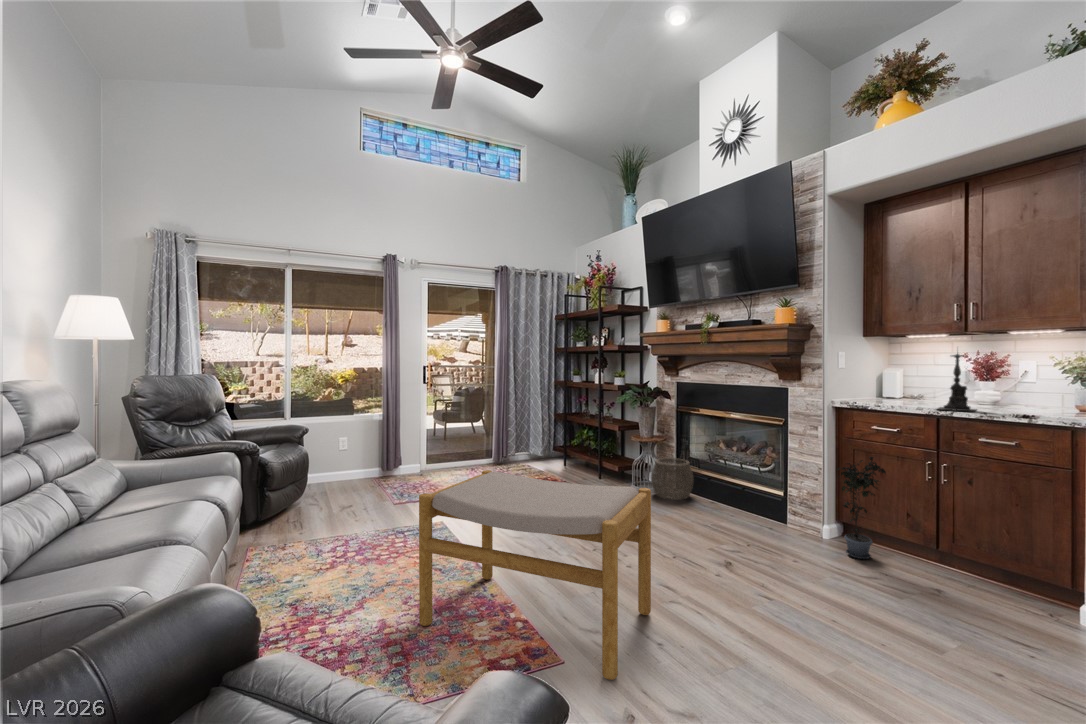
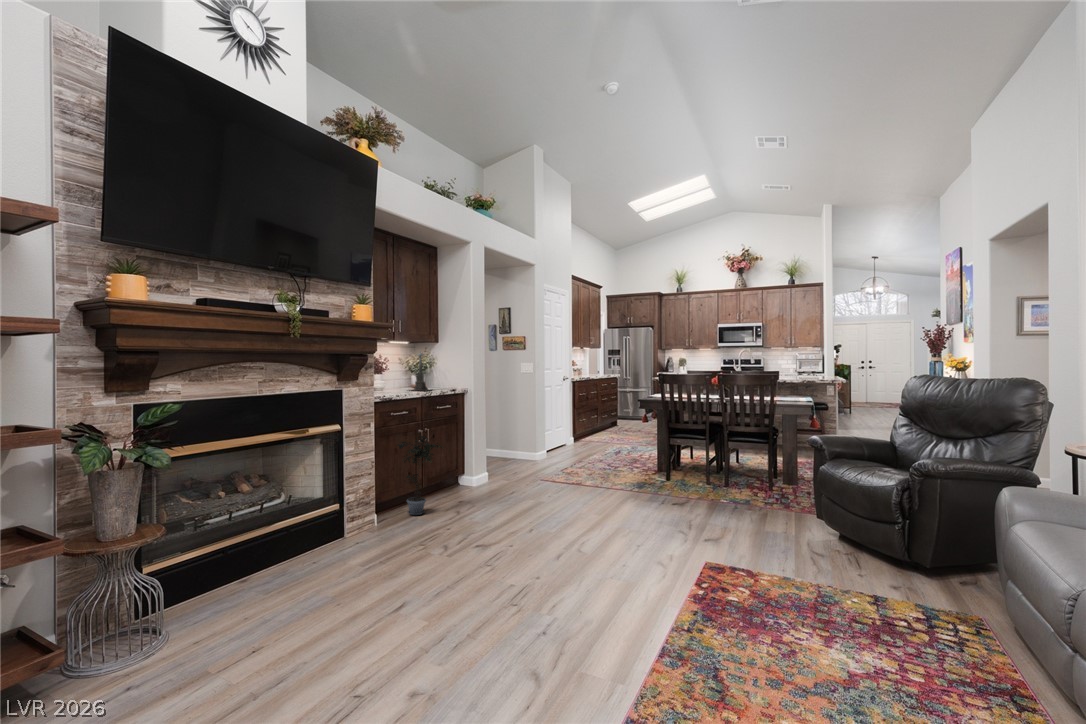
woven basket: present [652,458,693,500] -> none [164,535,256,625]
footstool: present [419,470,651,680] -> none [610,455,792,635]

